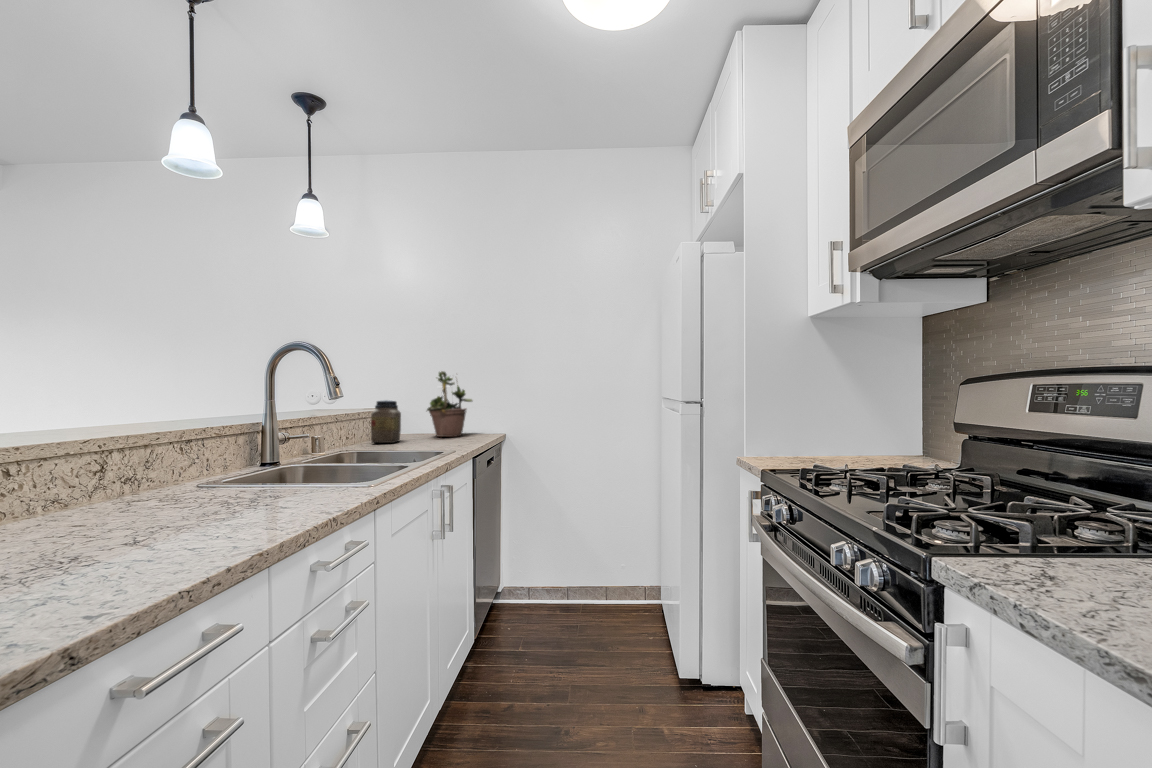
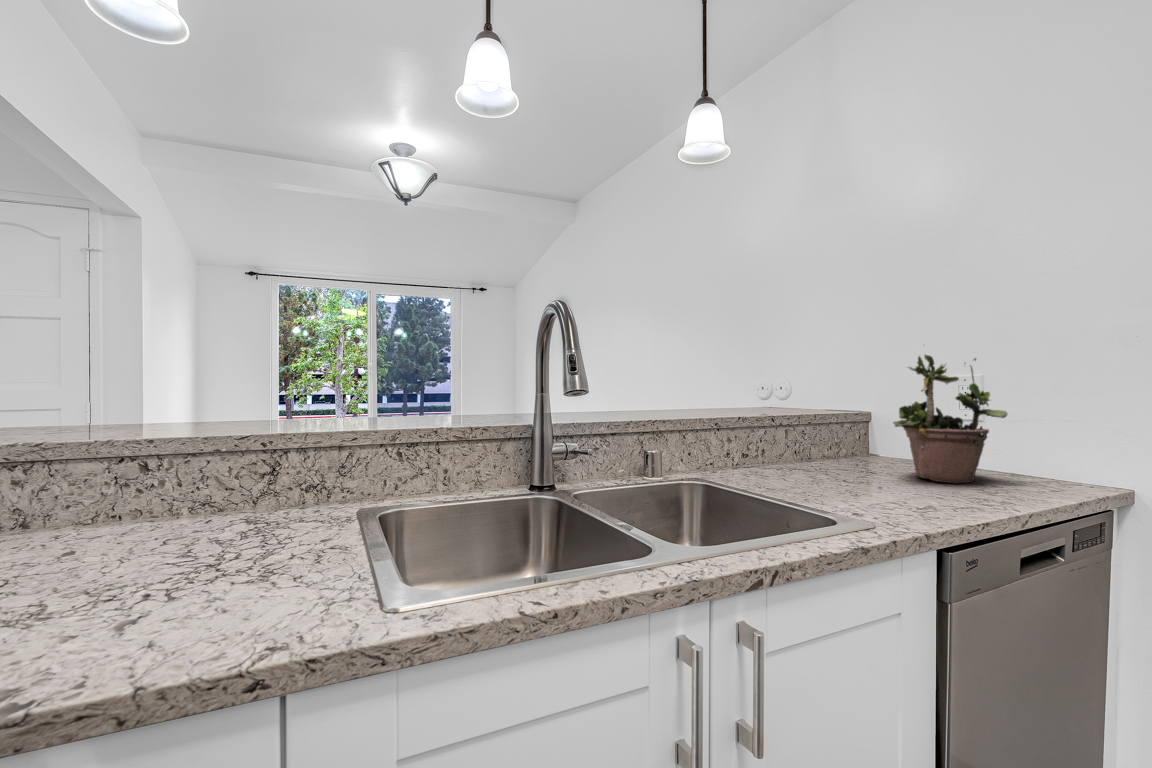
jar: present [371,400,401,443] -> none [791,403,847,474]

